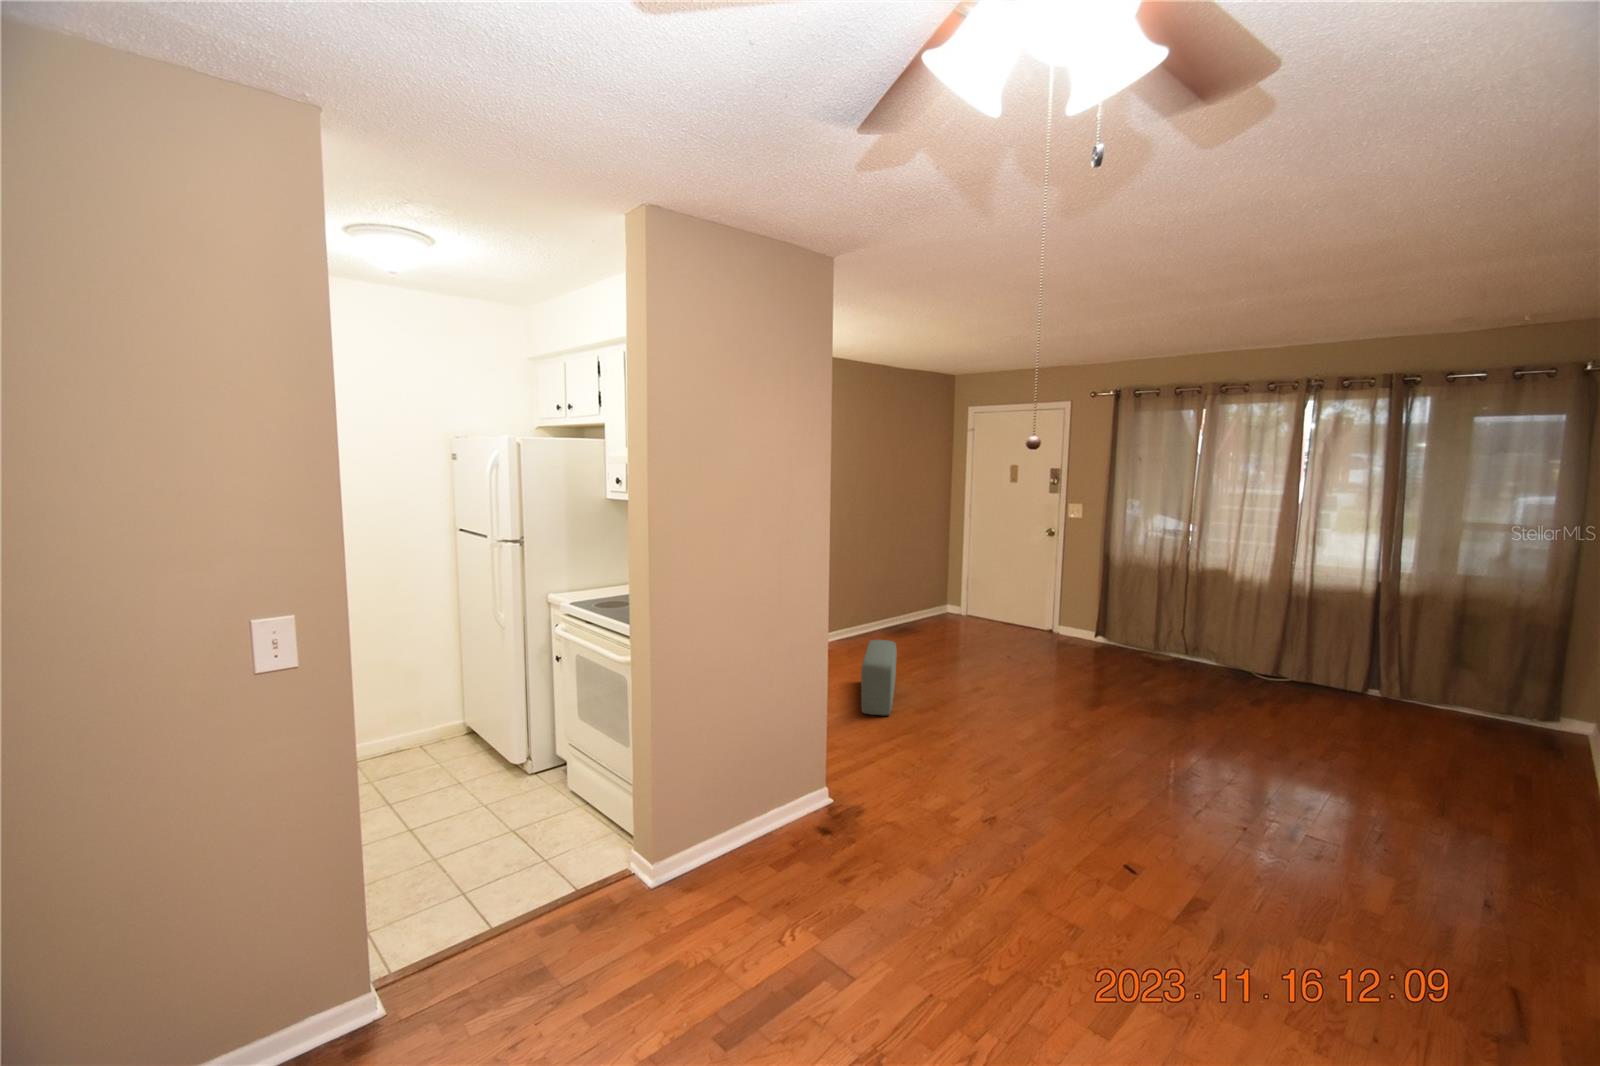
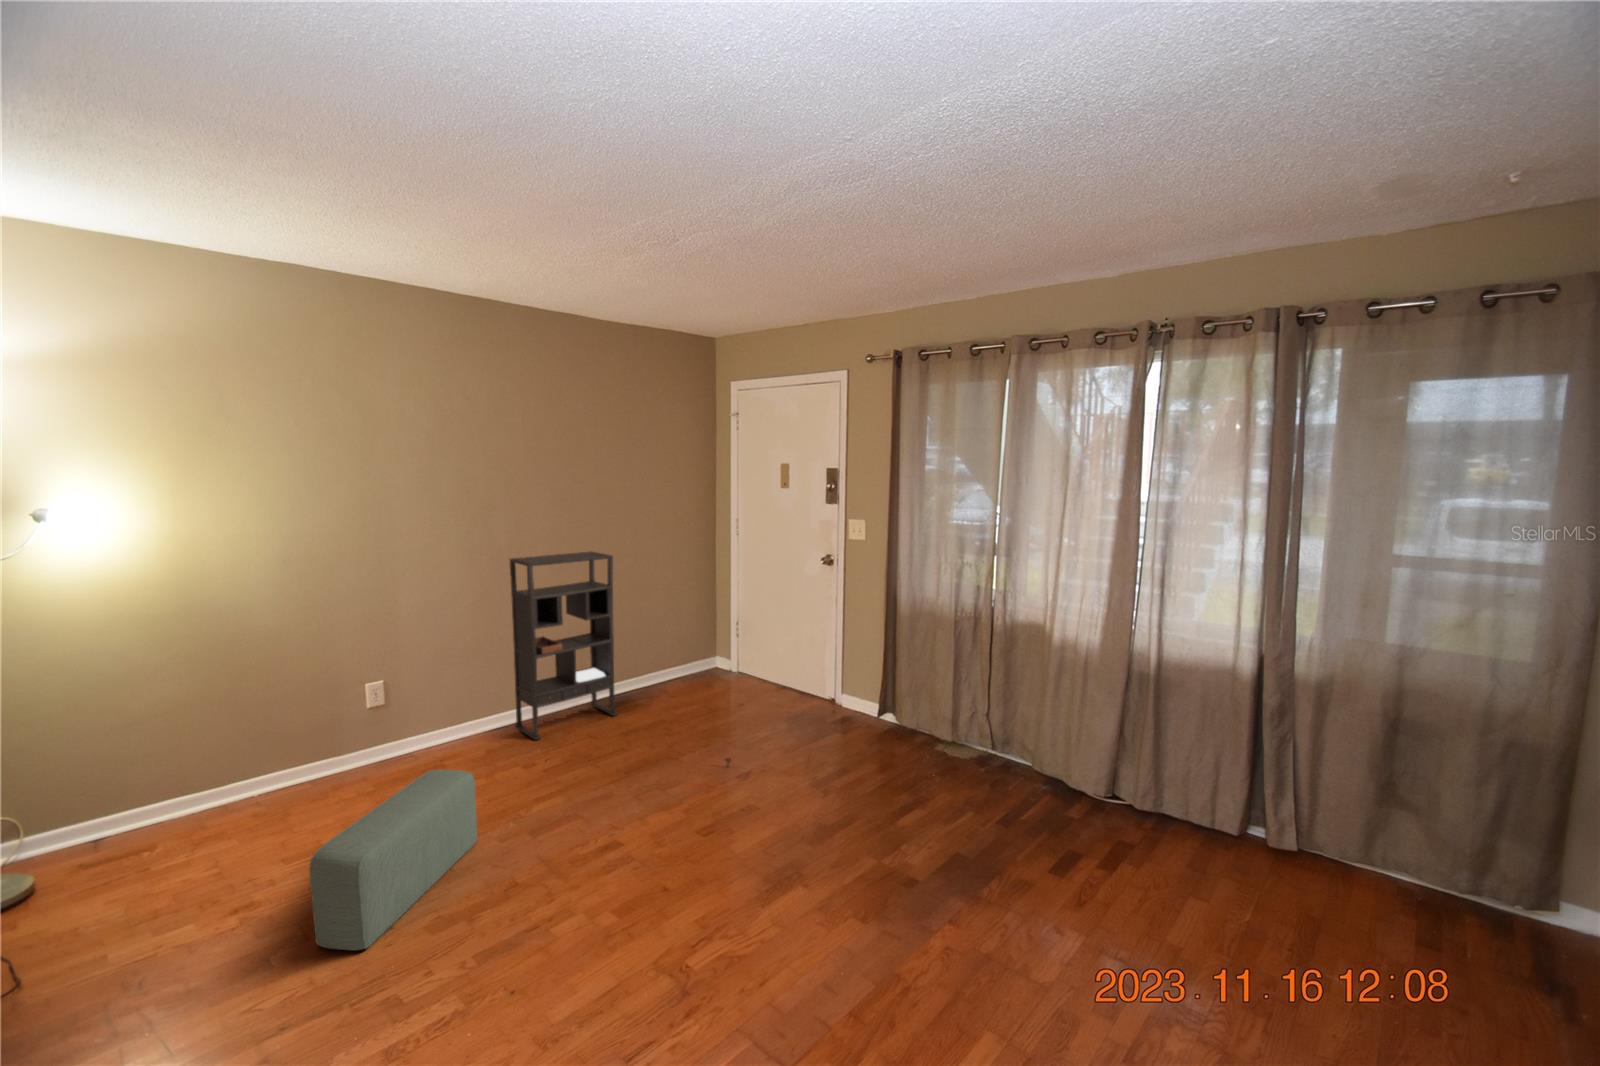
bookshelf: none [847,525,909,645] -> present [510,552,617,740]

